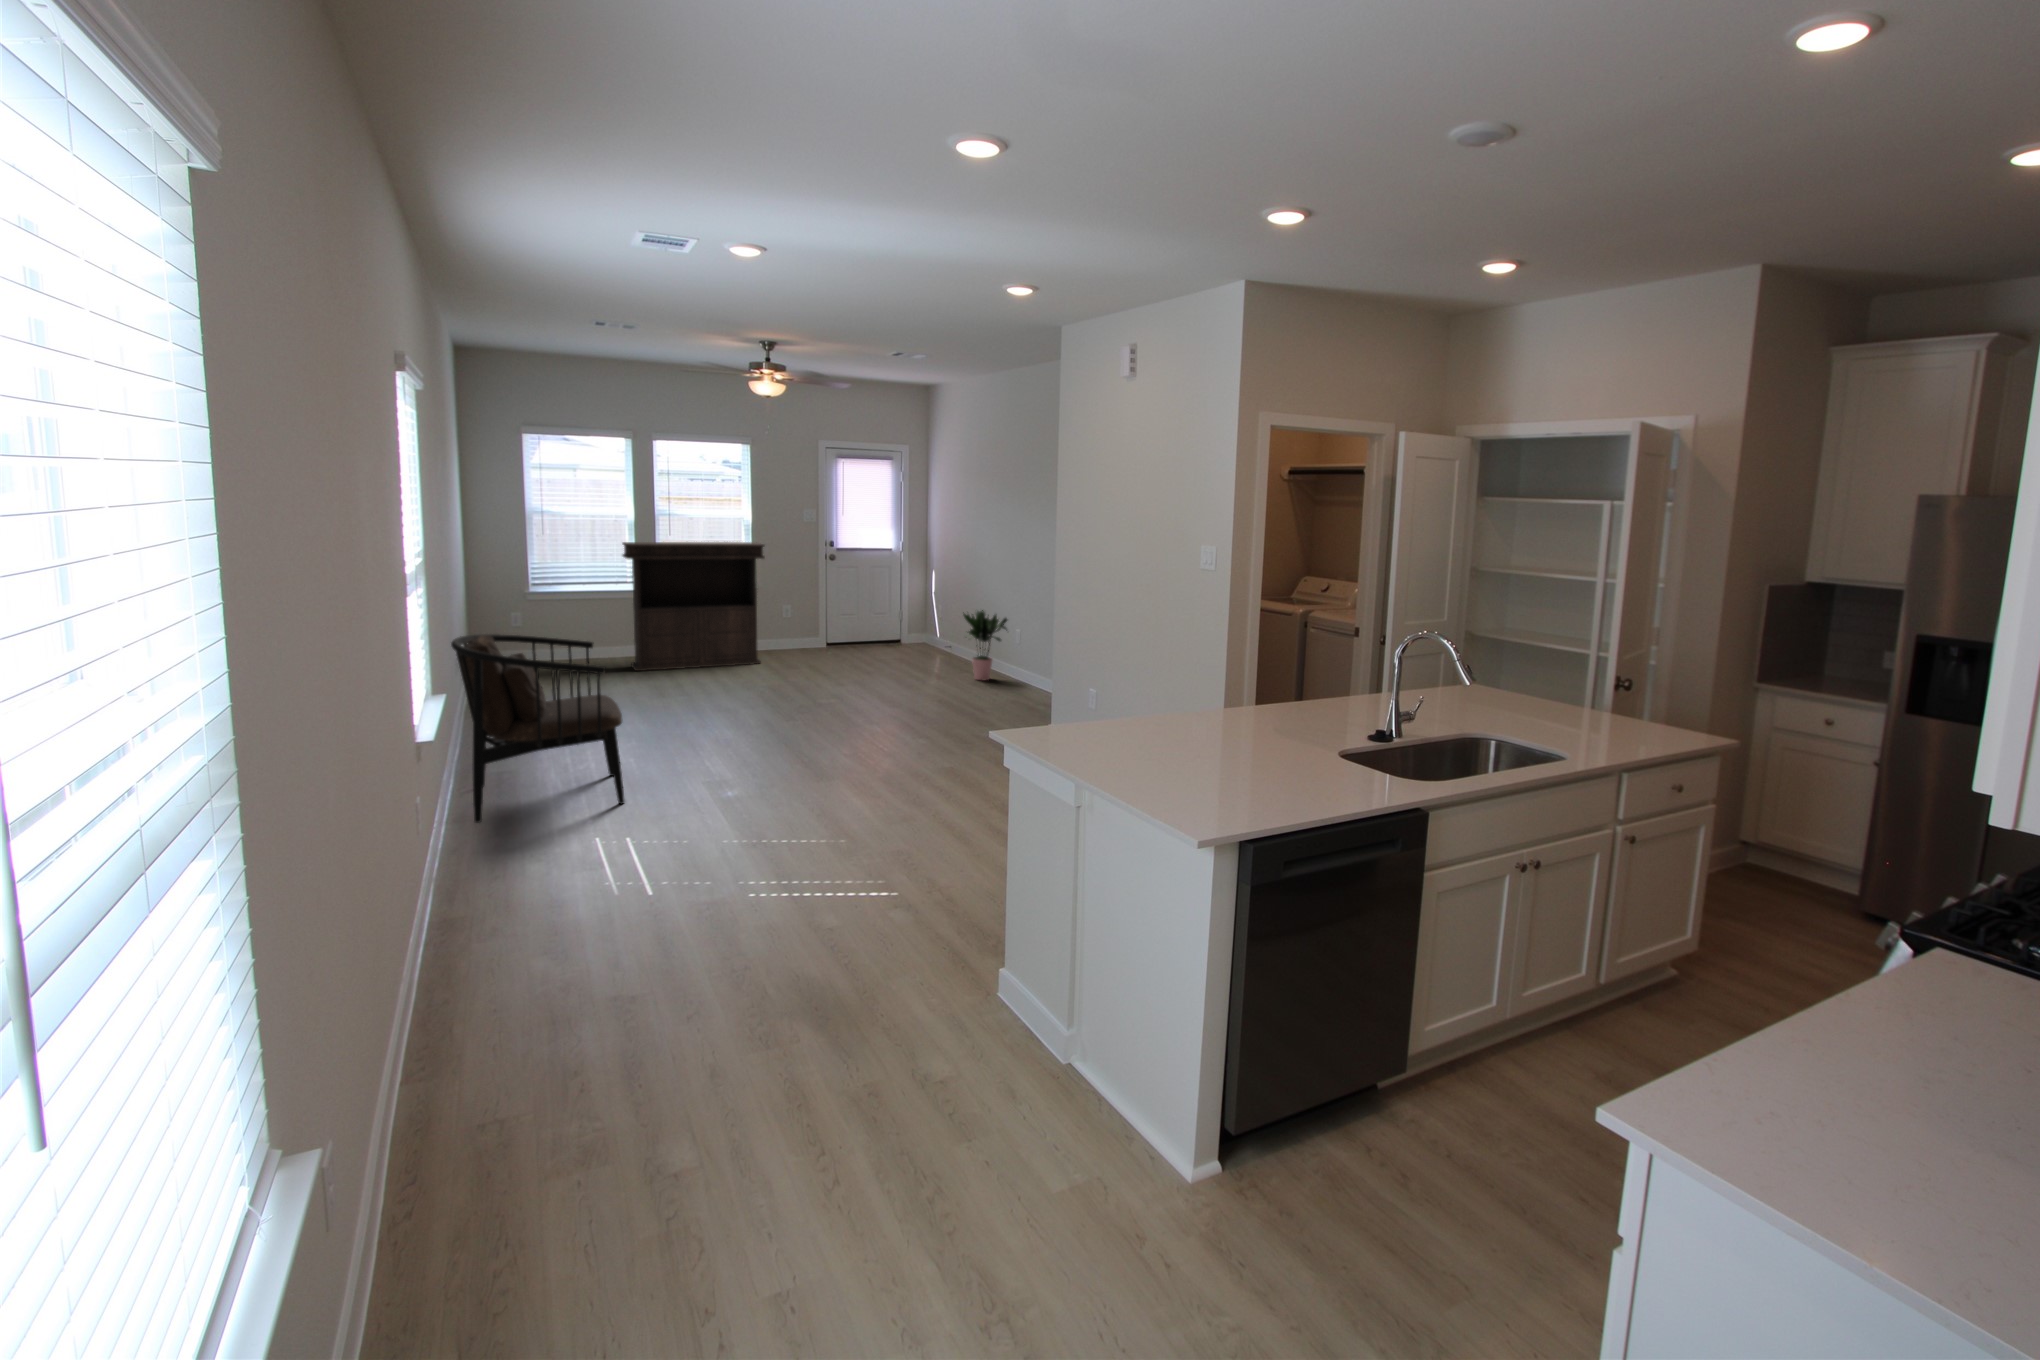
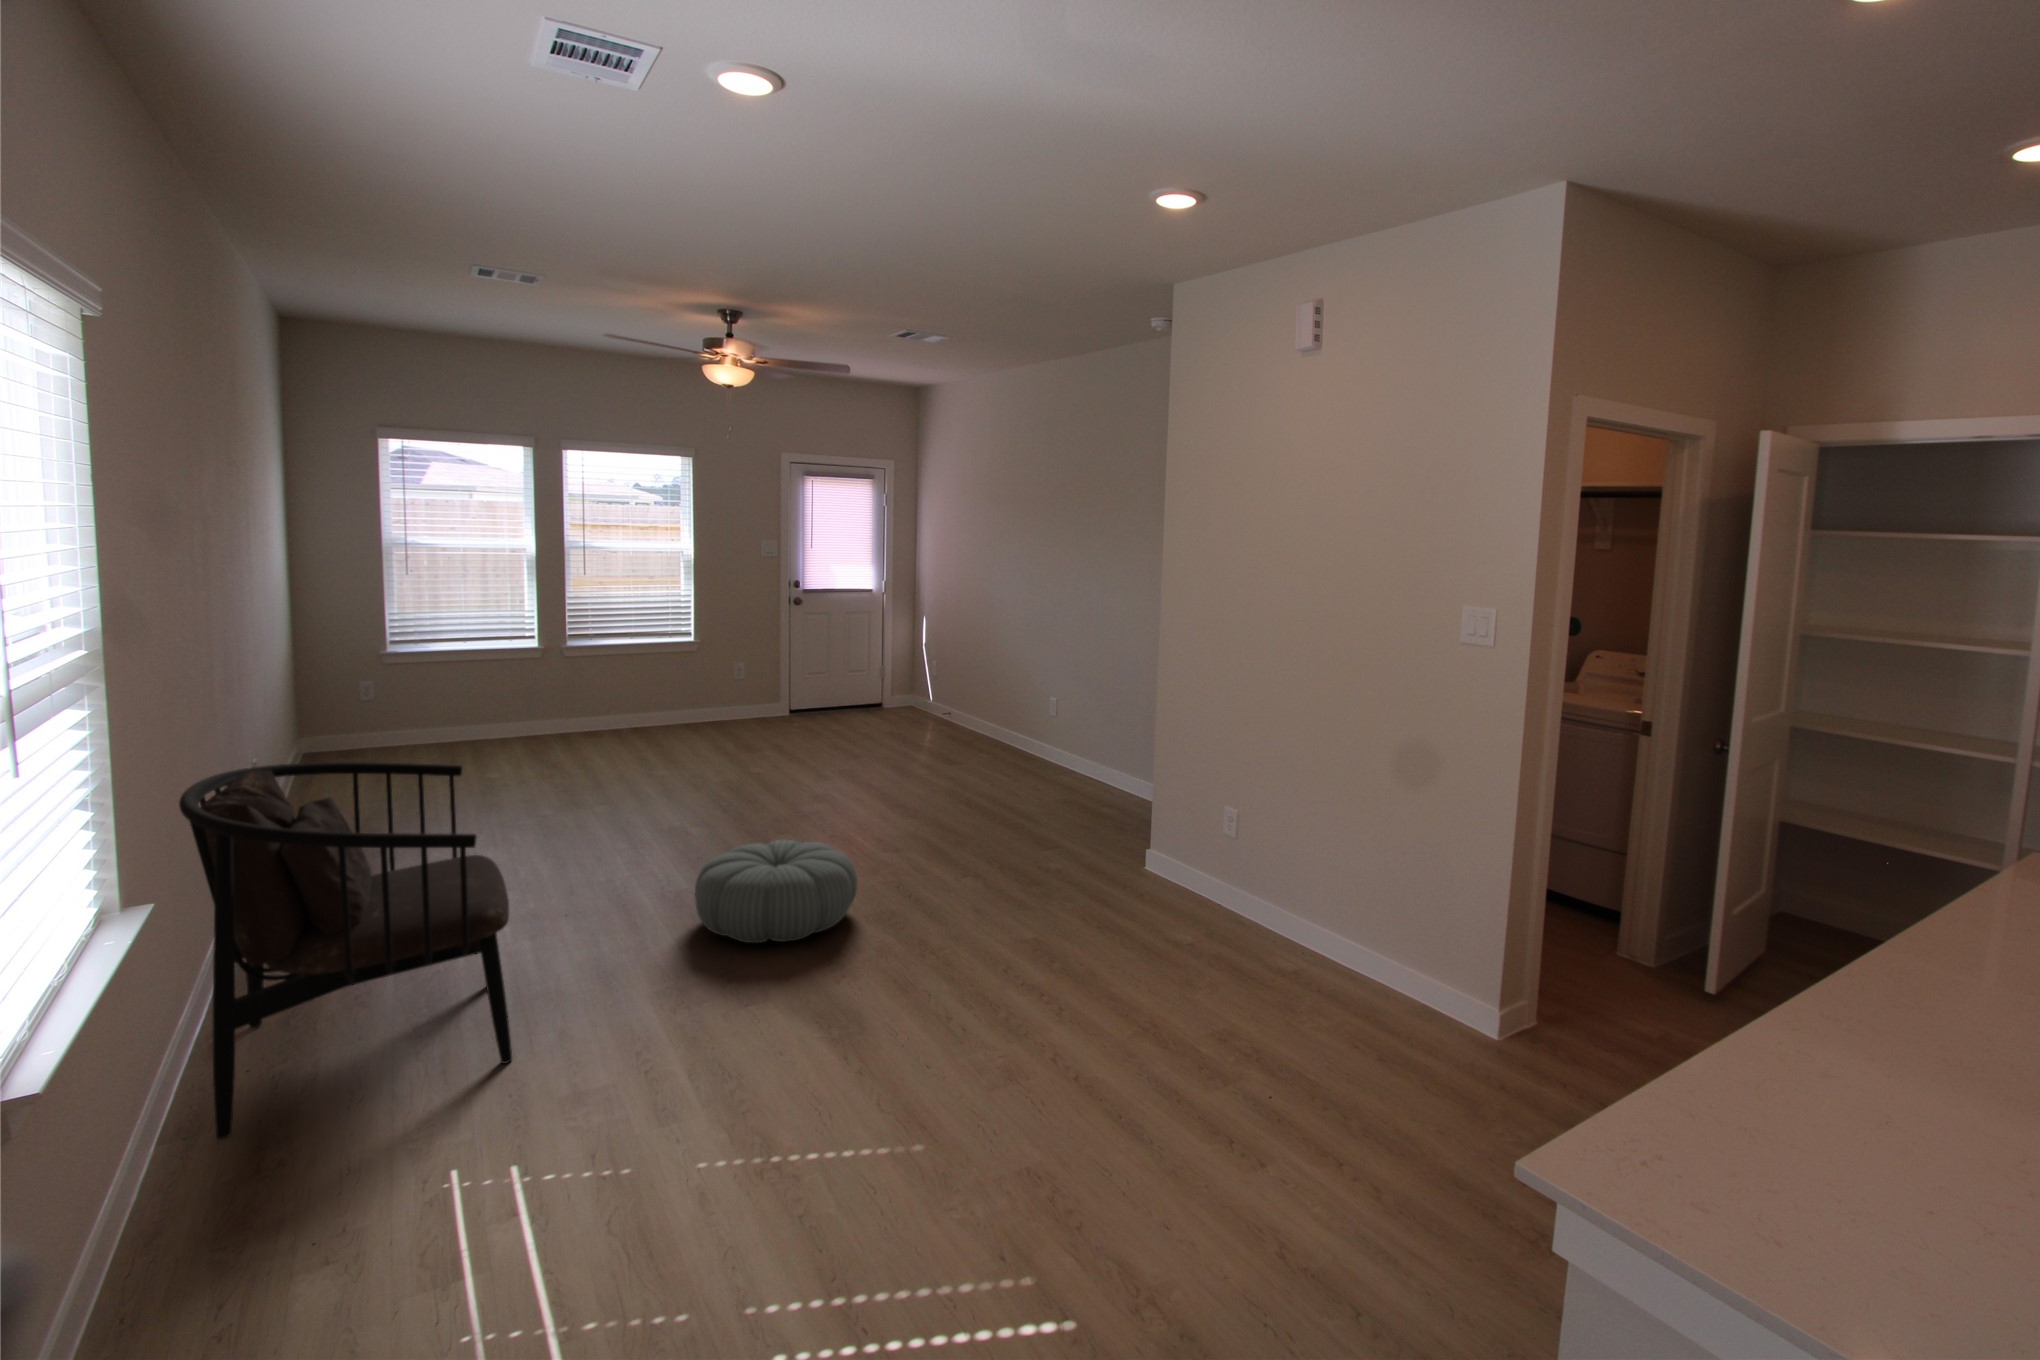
console table: present [622,542,764,671] -> none [519,583,714,759]
potted plant: present [964,610,1007,680] -> none [978,667,1045,764]
pouf: none [735,706,841,763] -> present [695,840,857,943]

